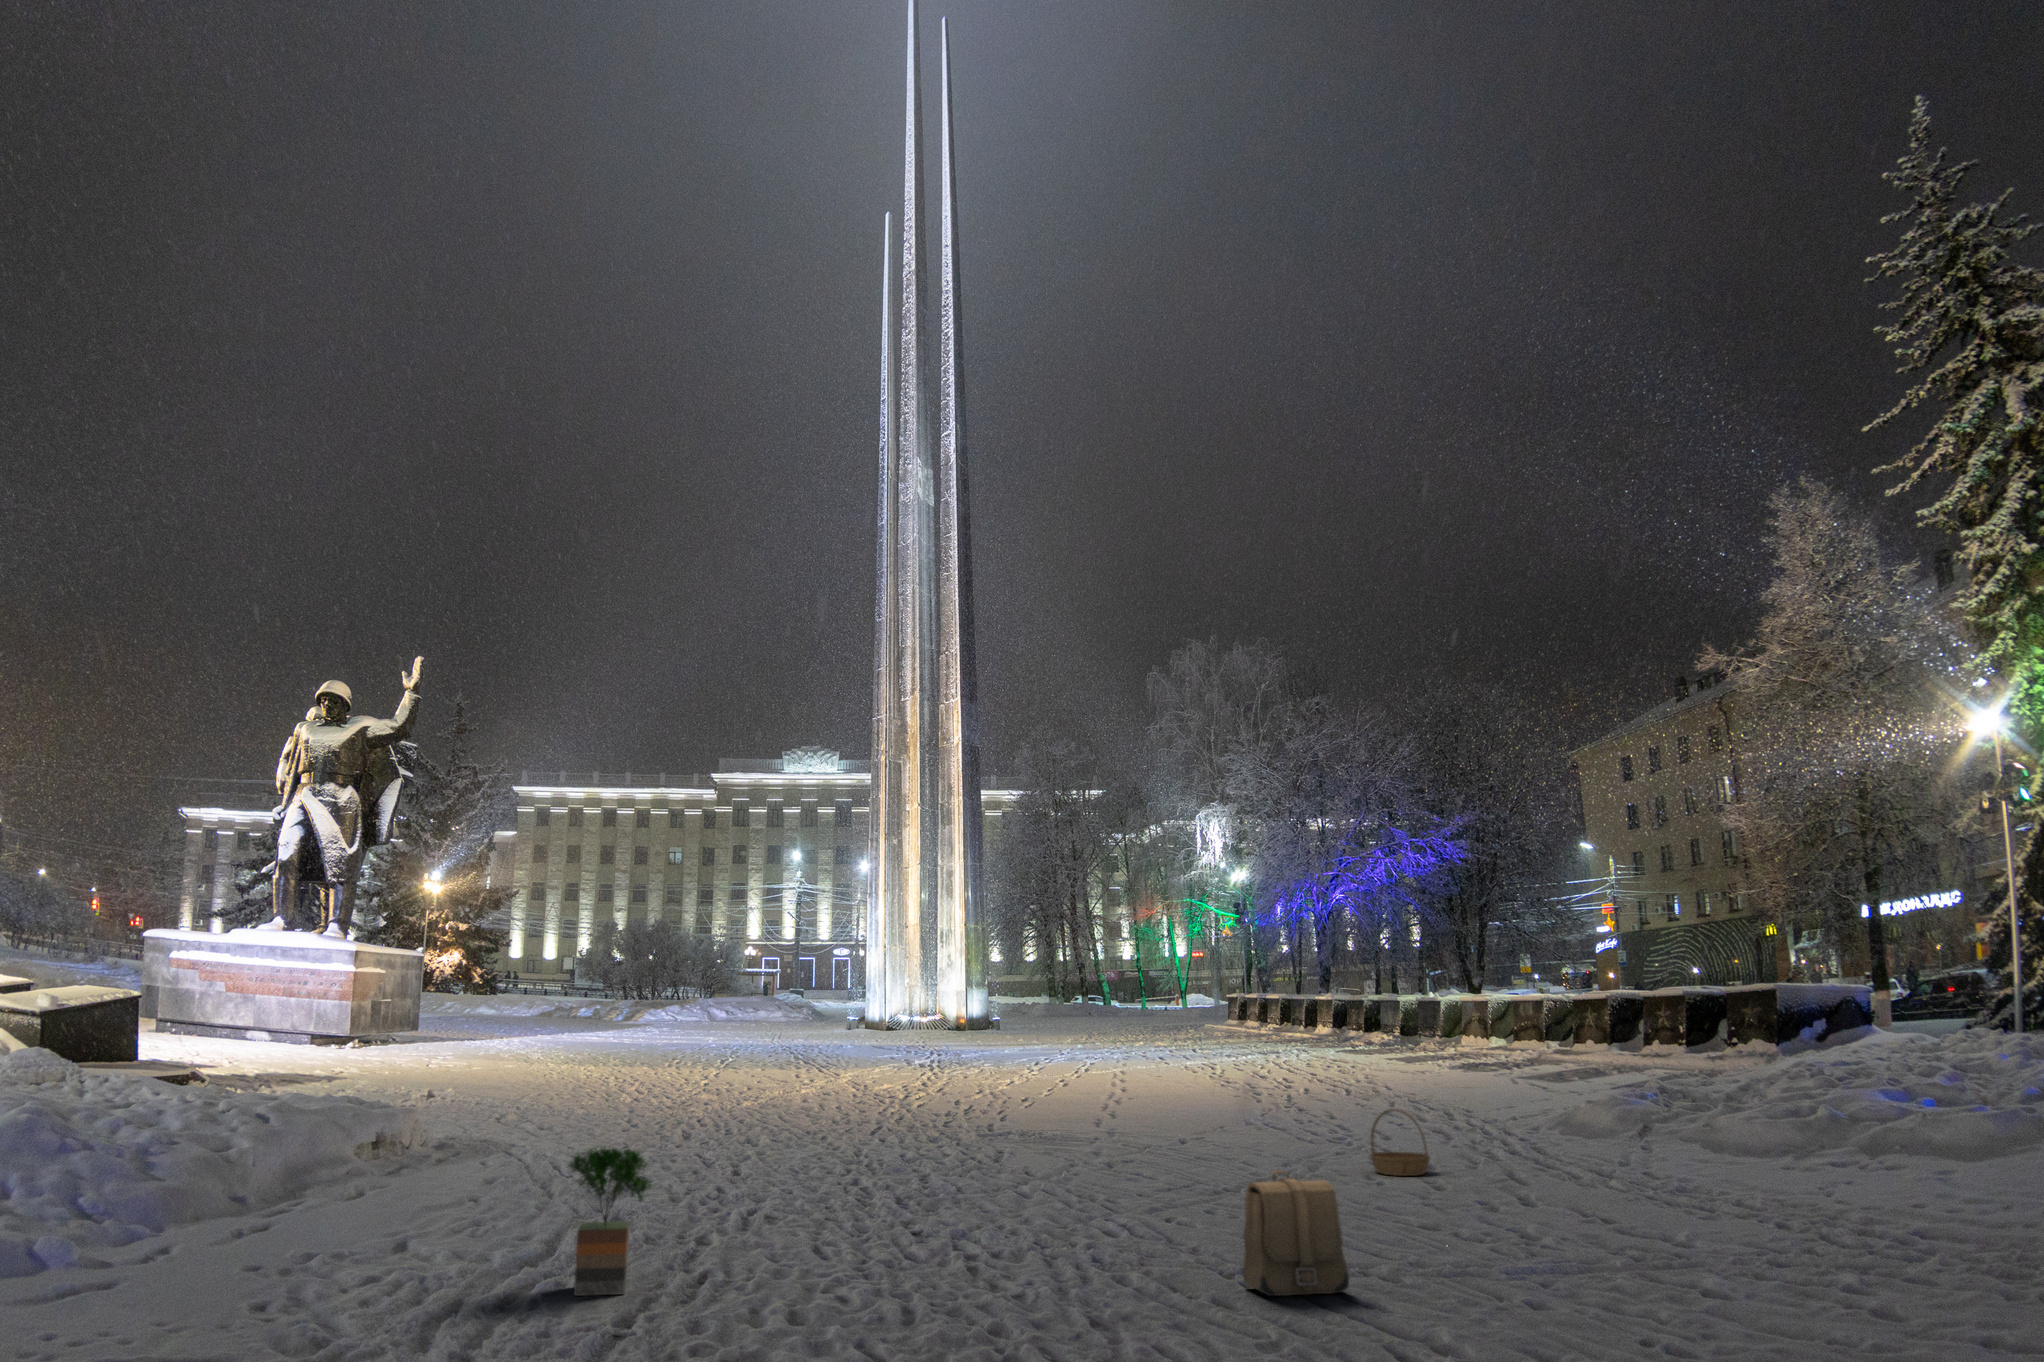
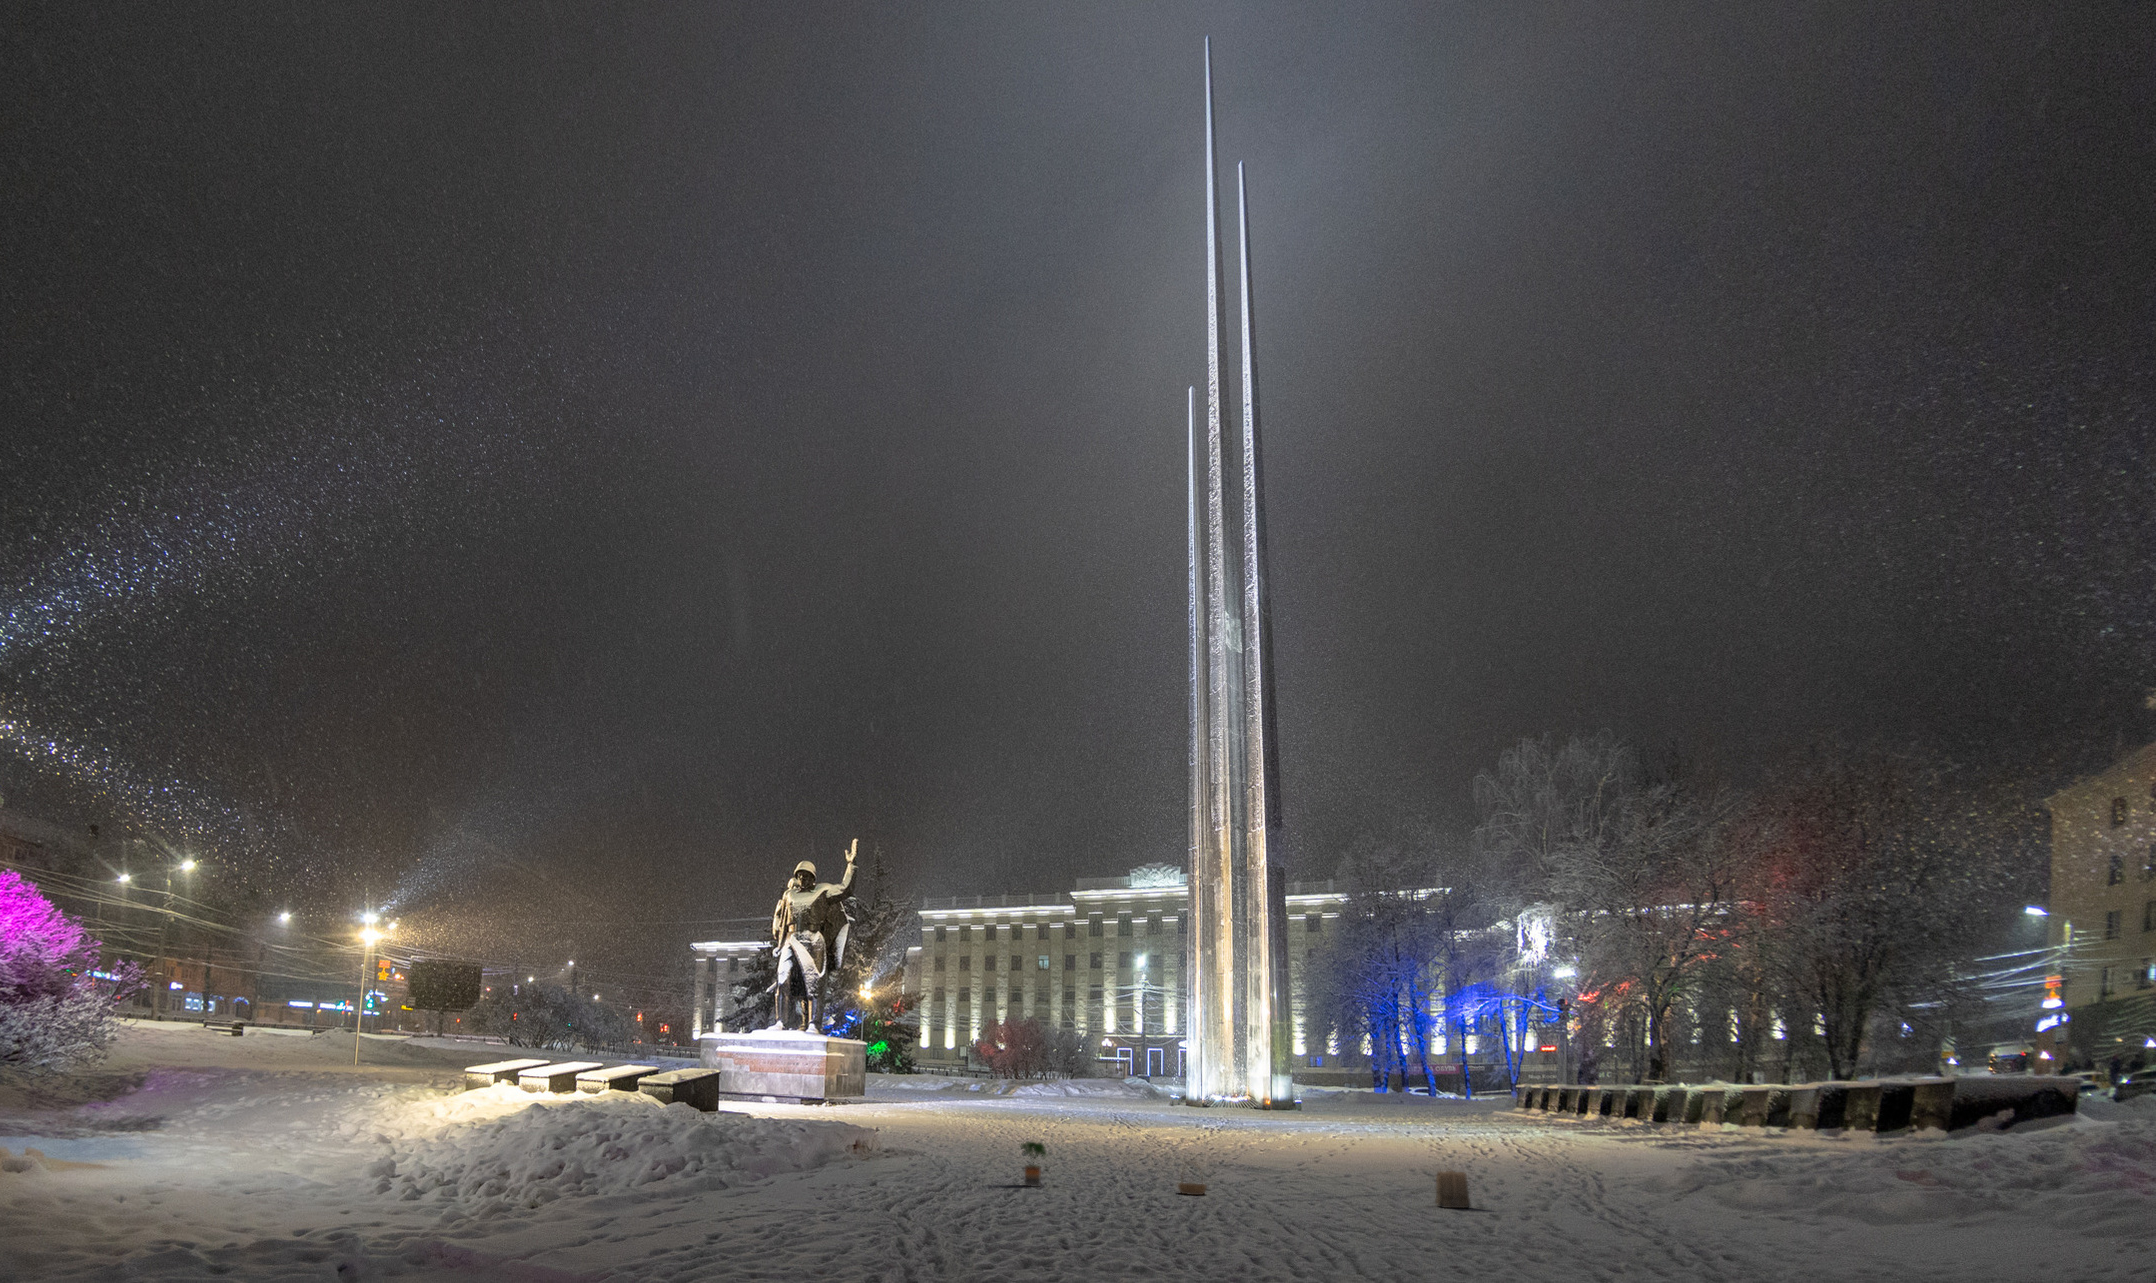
basket: present [1370,1109,1430,1176] -> present [1178,1168,1207,1195]
backpack: present [1243,1170,1349,1296] -> present [1435,1170,1470,1208]

